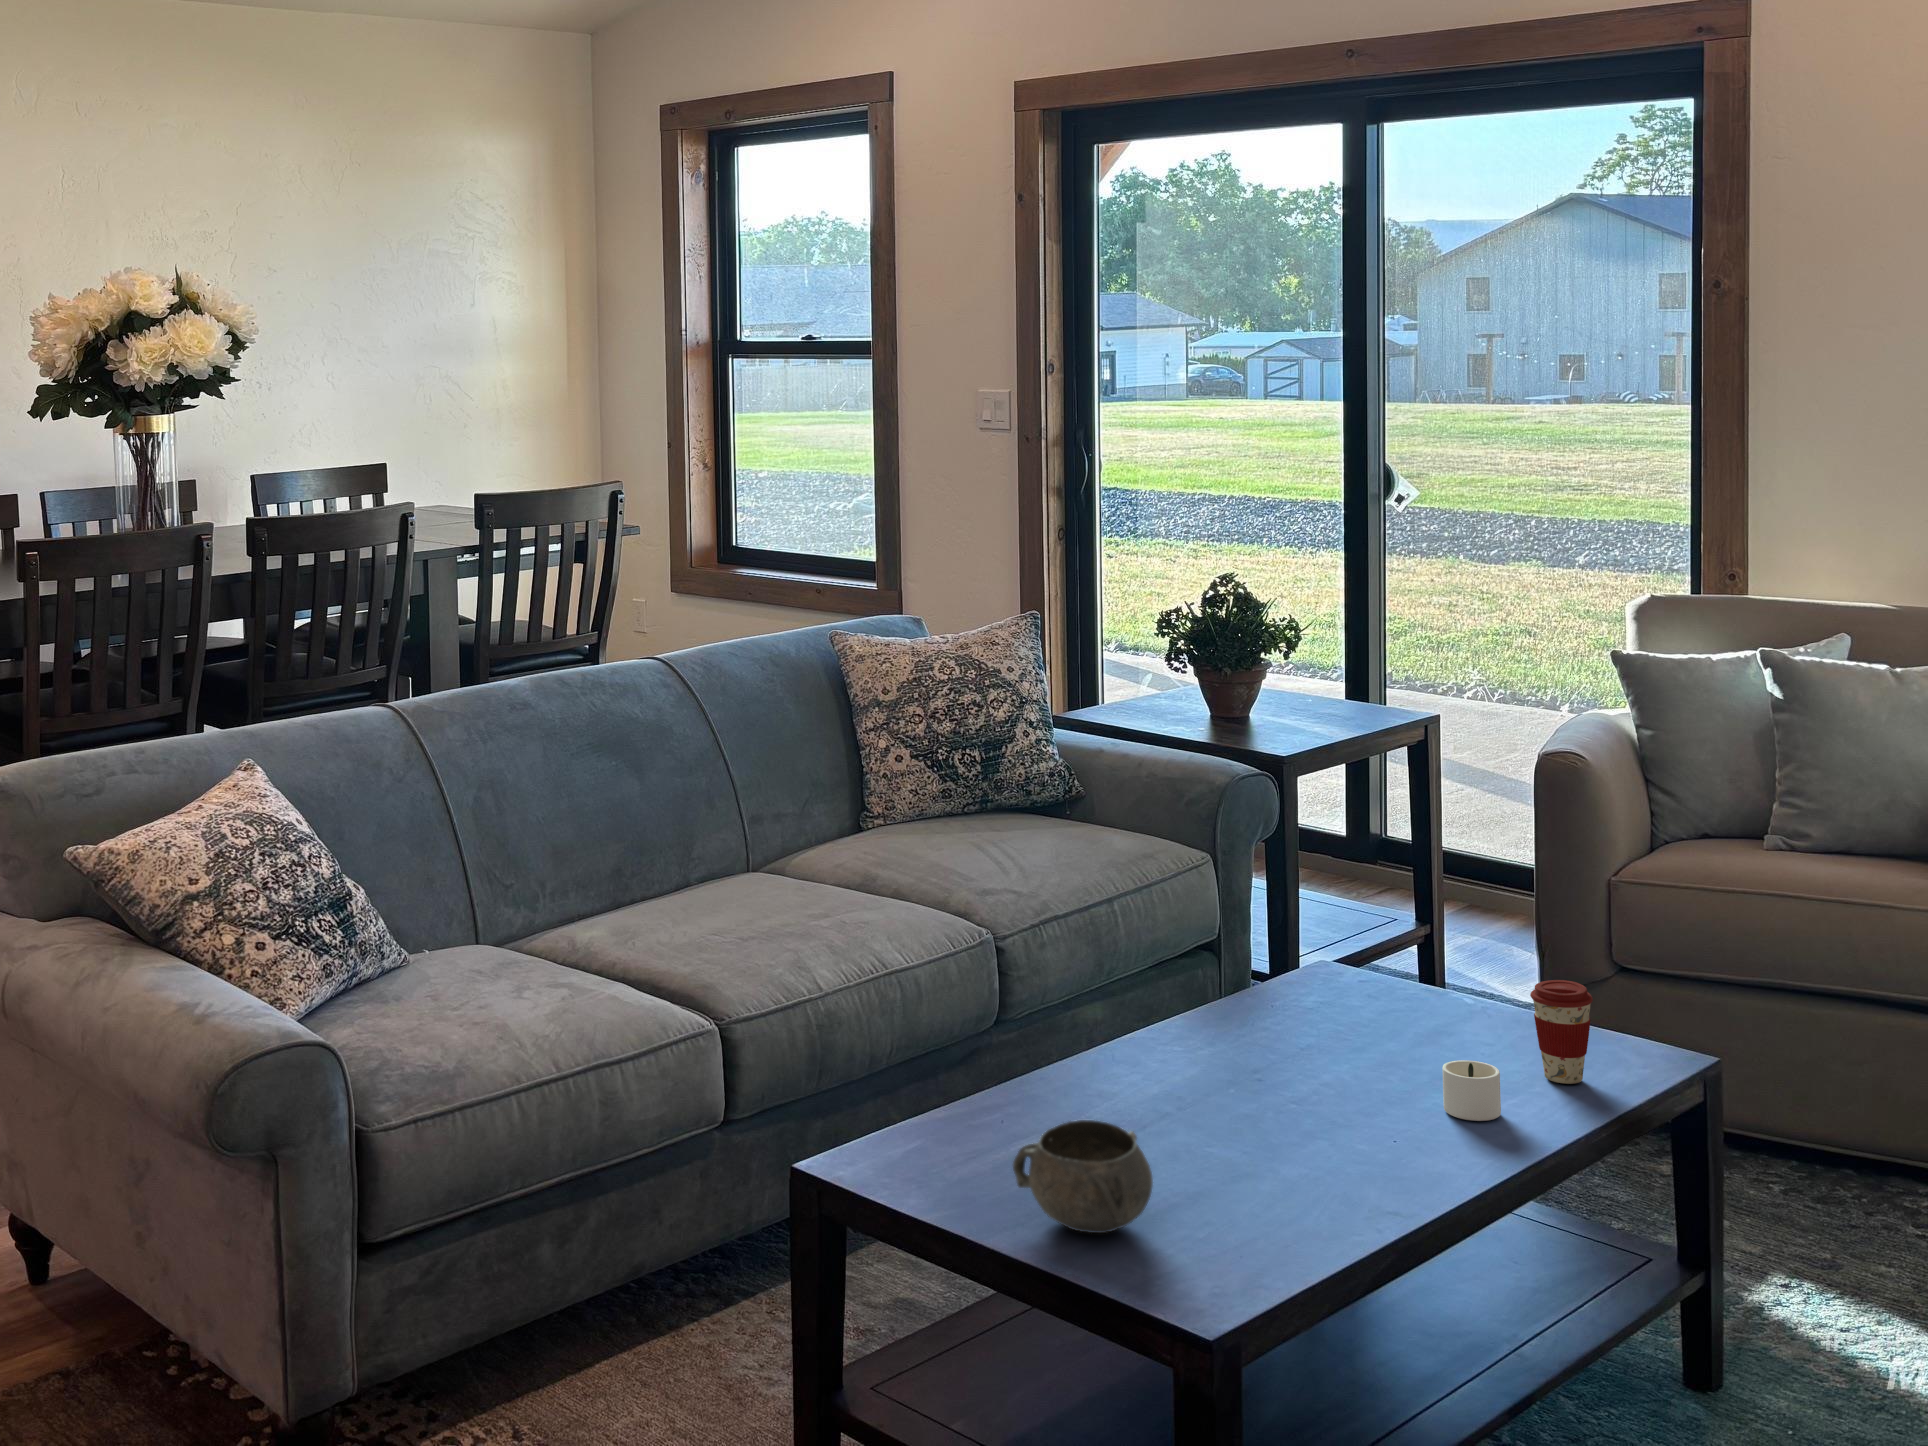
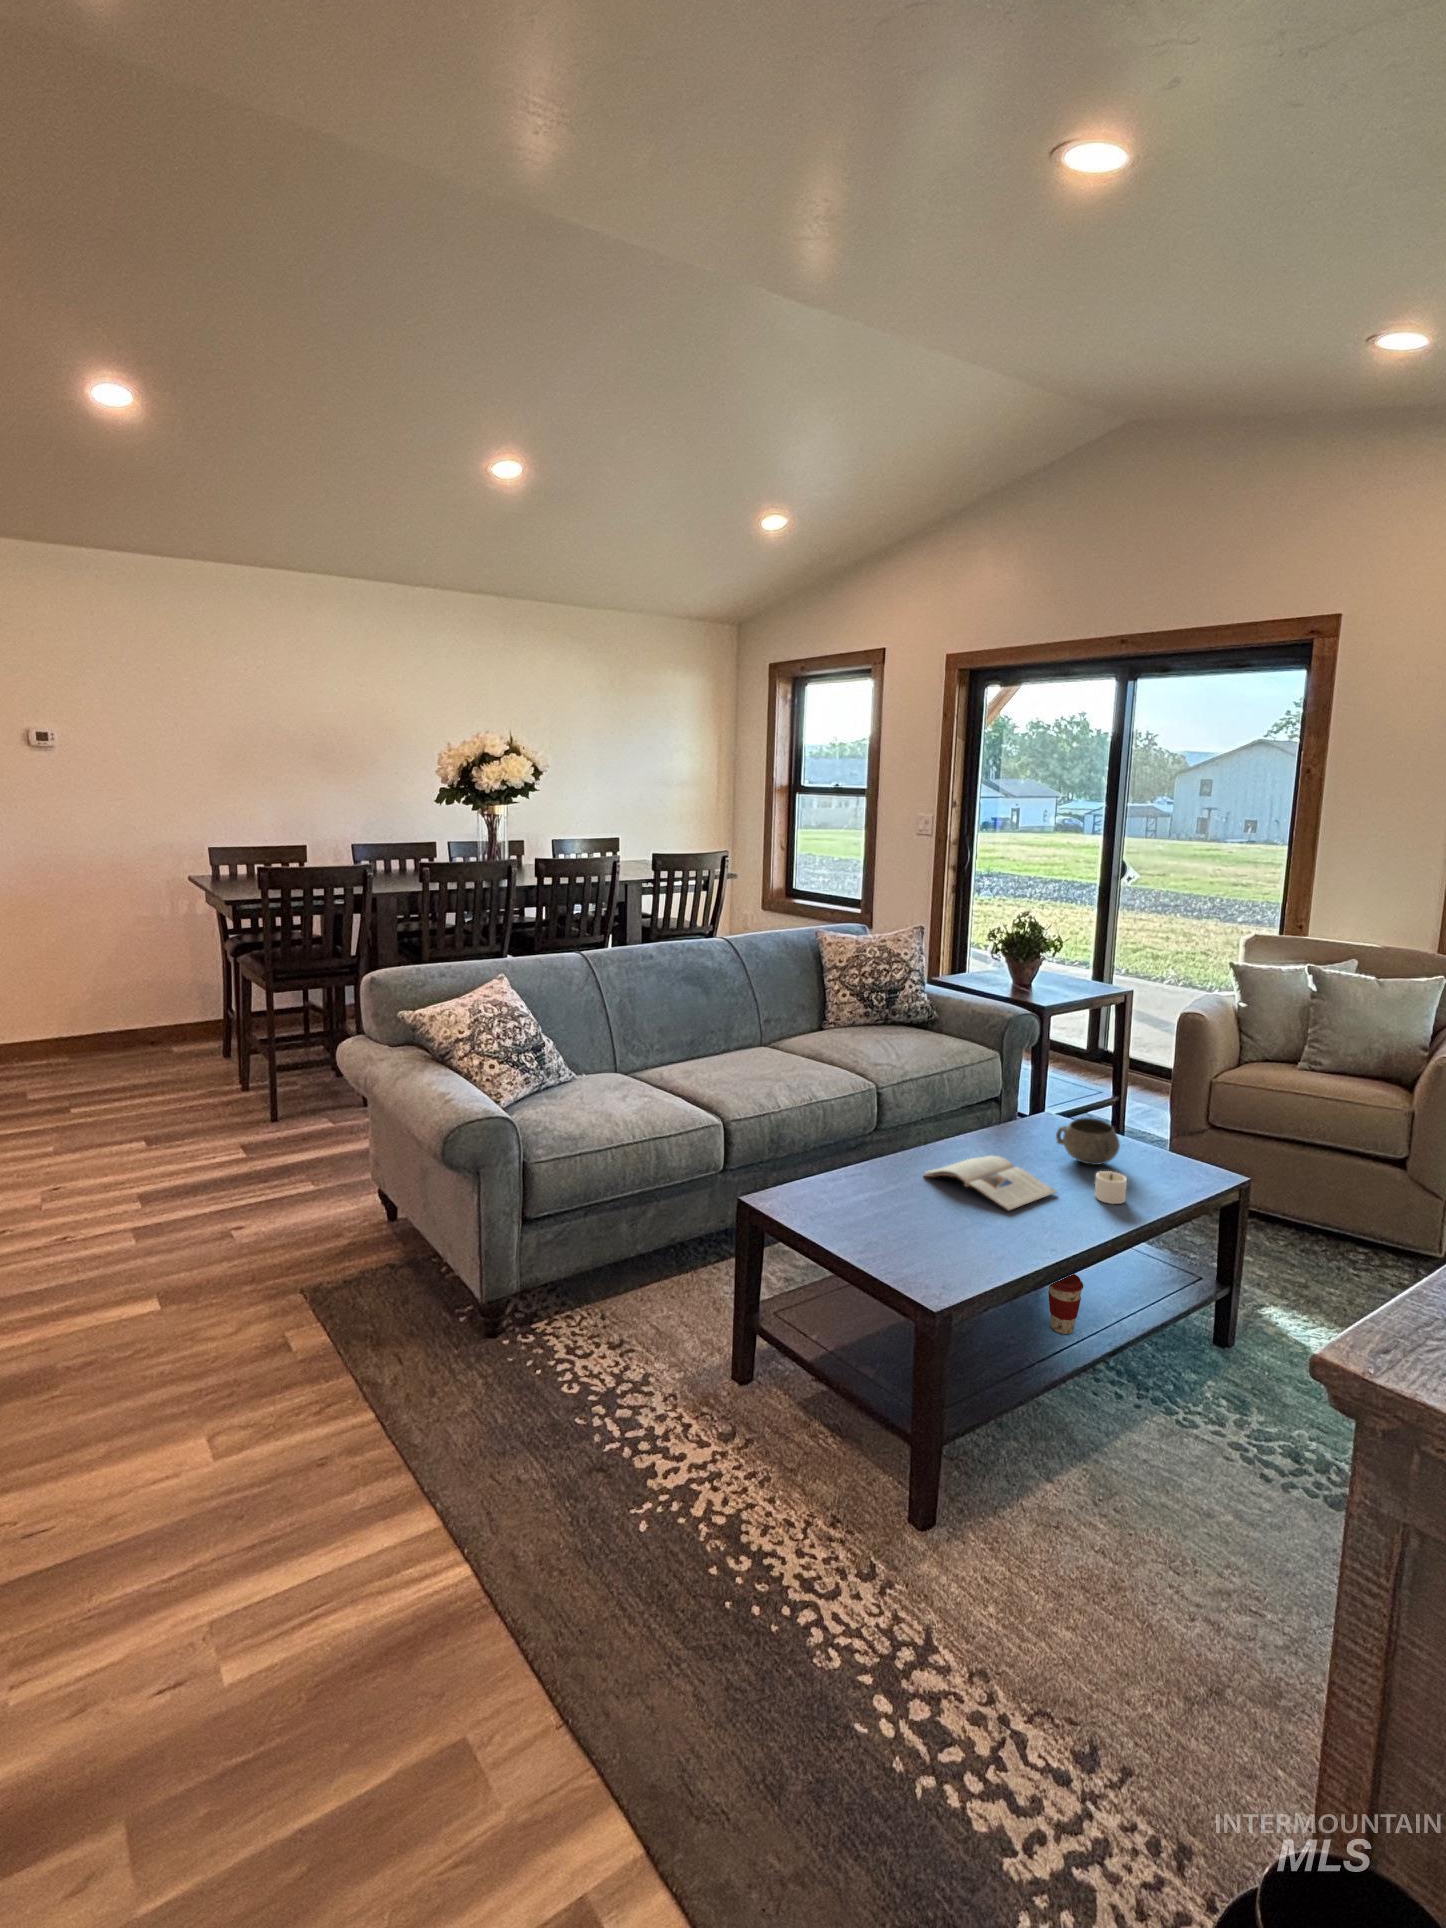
coffee cup: present [1530,980,1593,1084] -> present [1048,1274,1083,1334]
magazine: none [1124,1049,1376,1149] -> present [924,1156,1056,1211]
decorative bowl: present [1013,1120,1153,1233] -> present [1056,1118,1120,1165]

